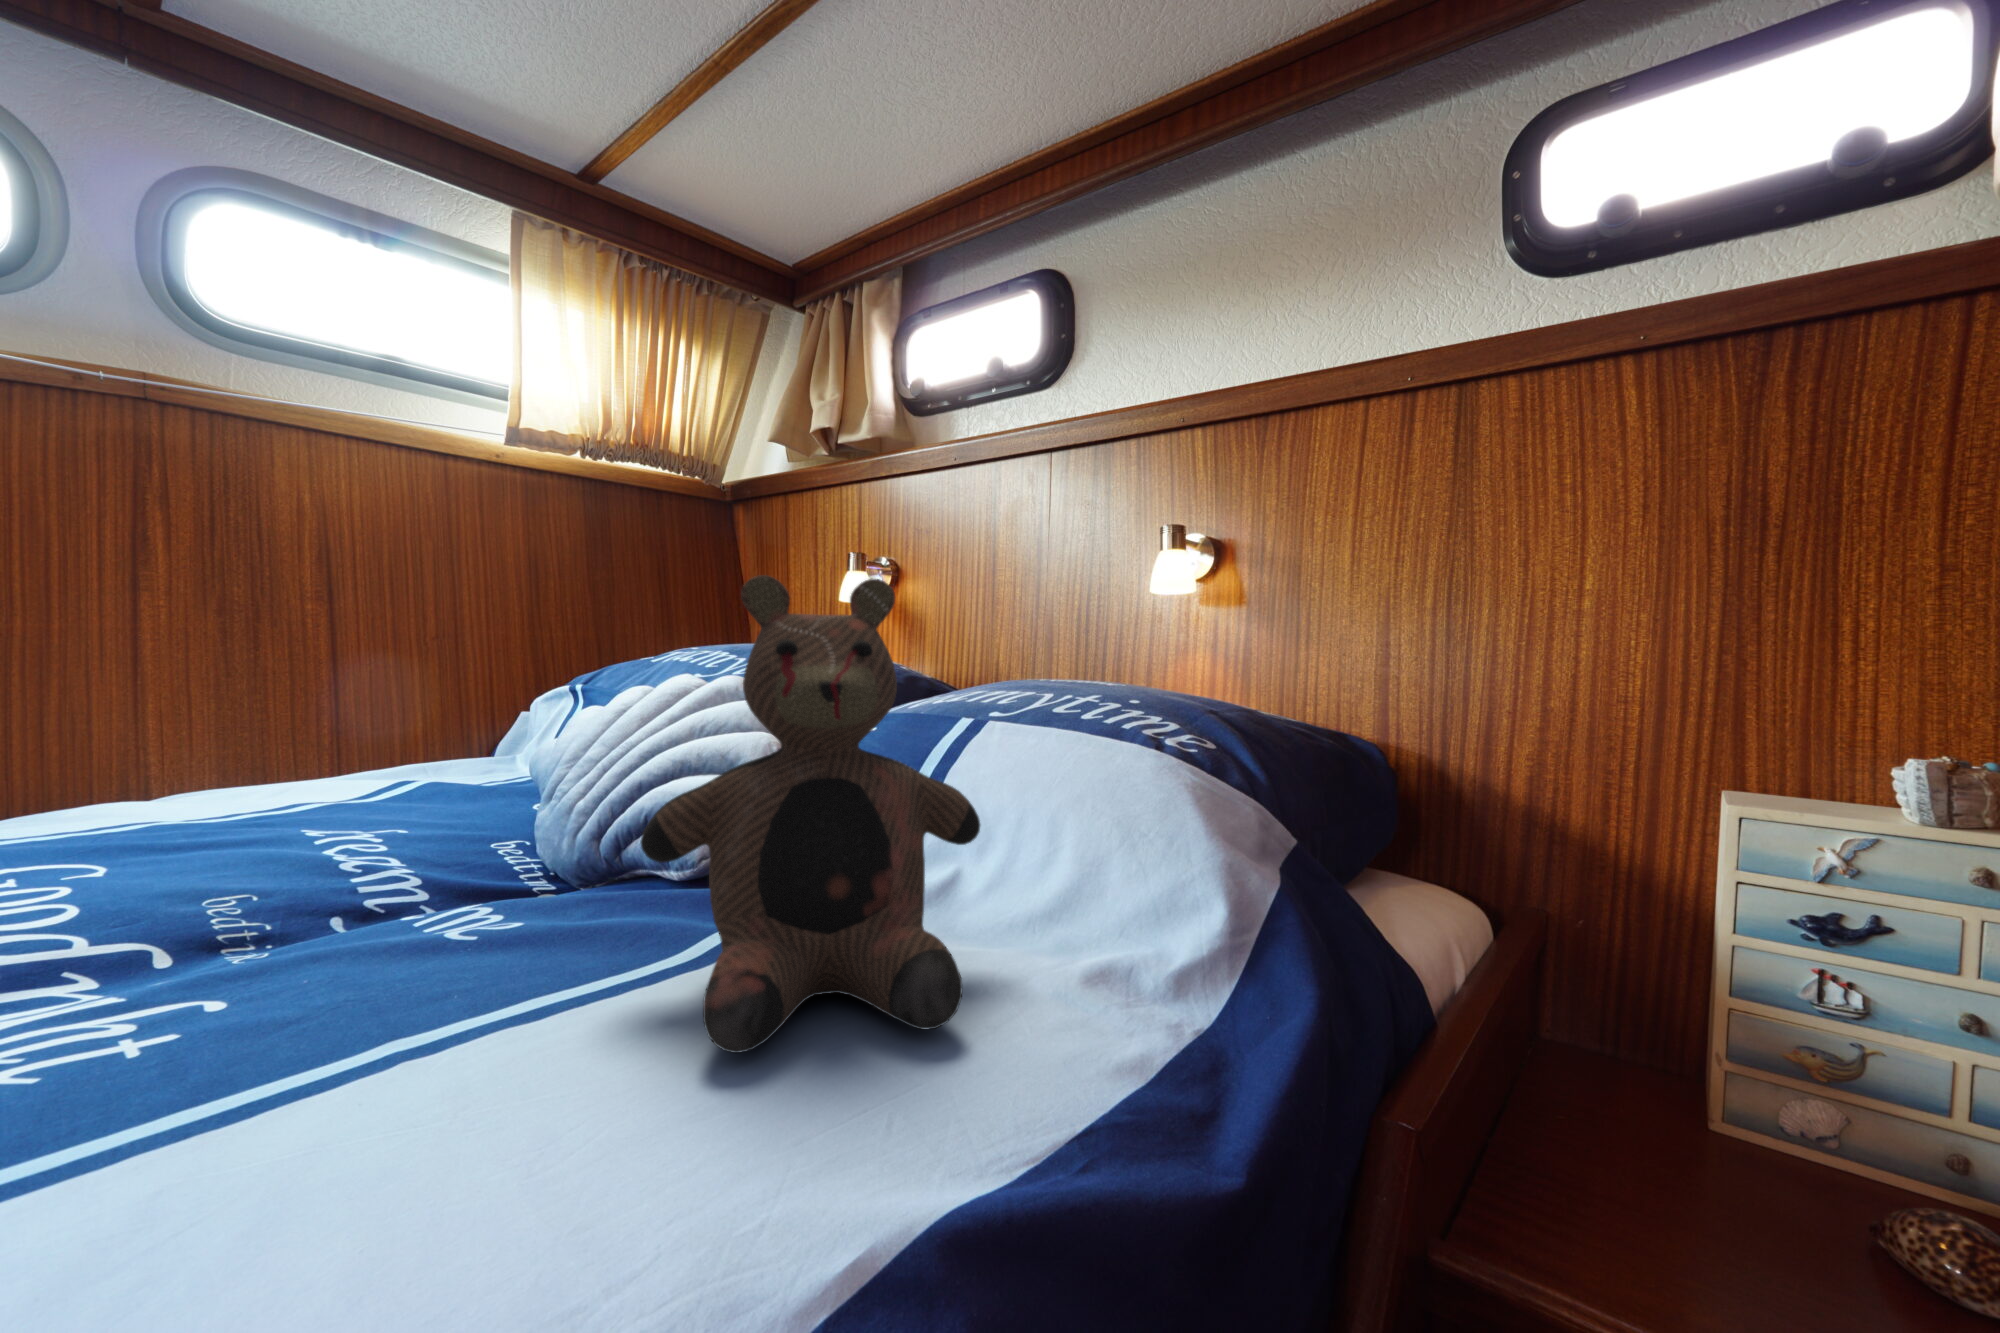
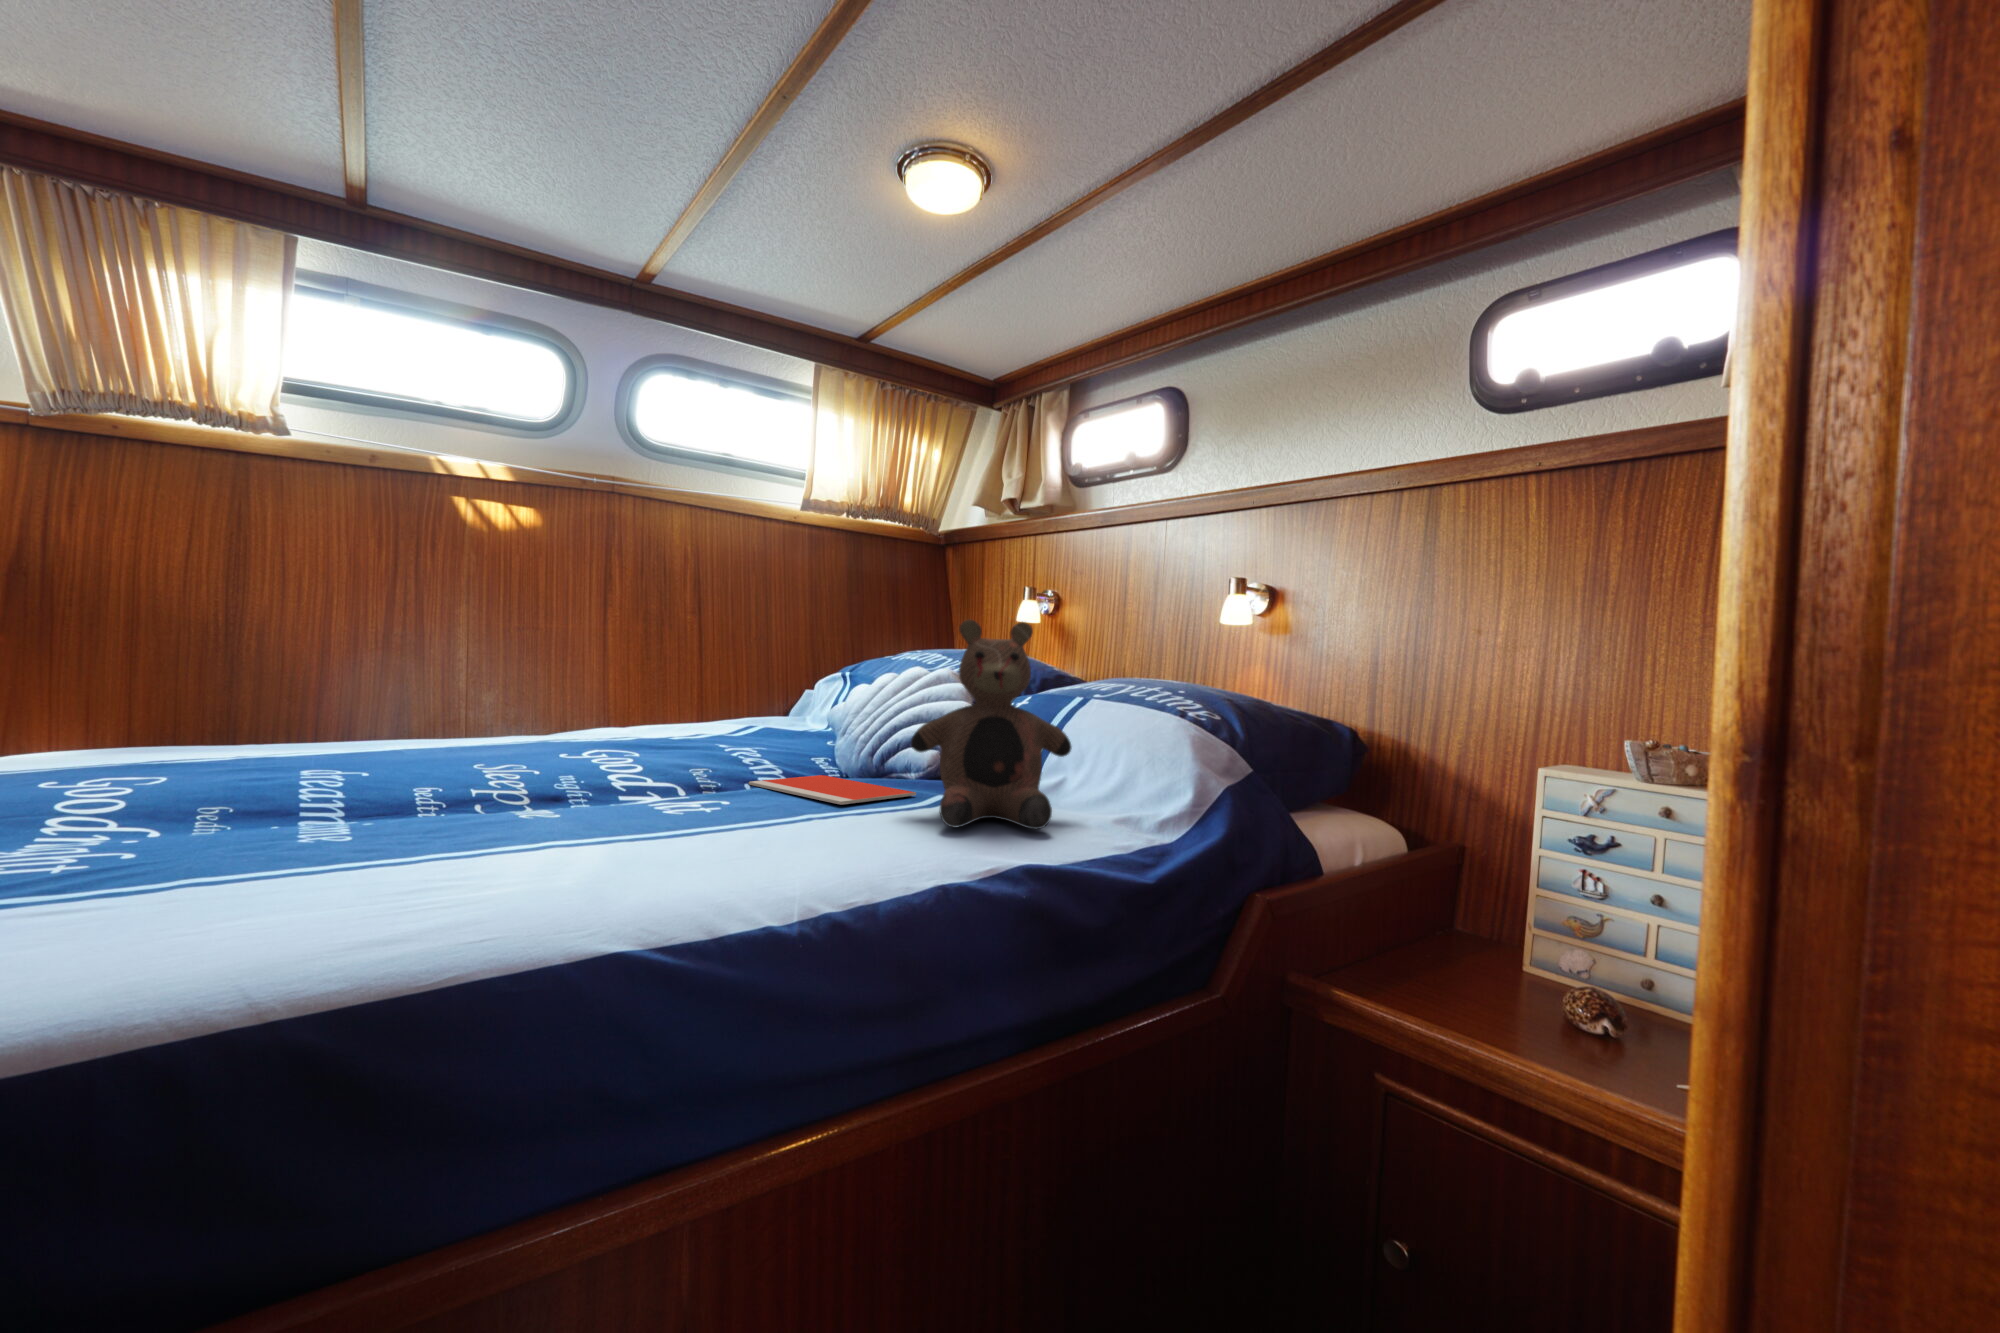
notebook: none [302,888,669,990] -> present [749,775,916,805]

